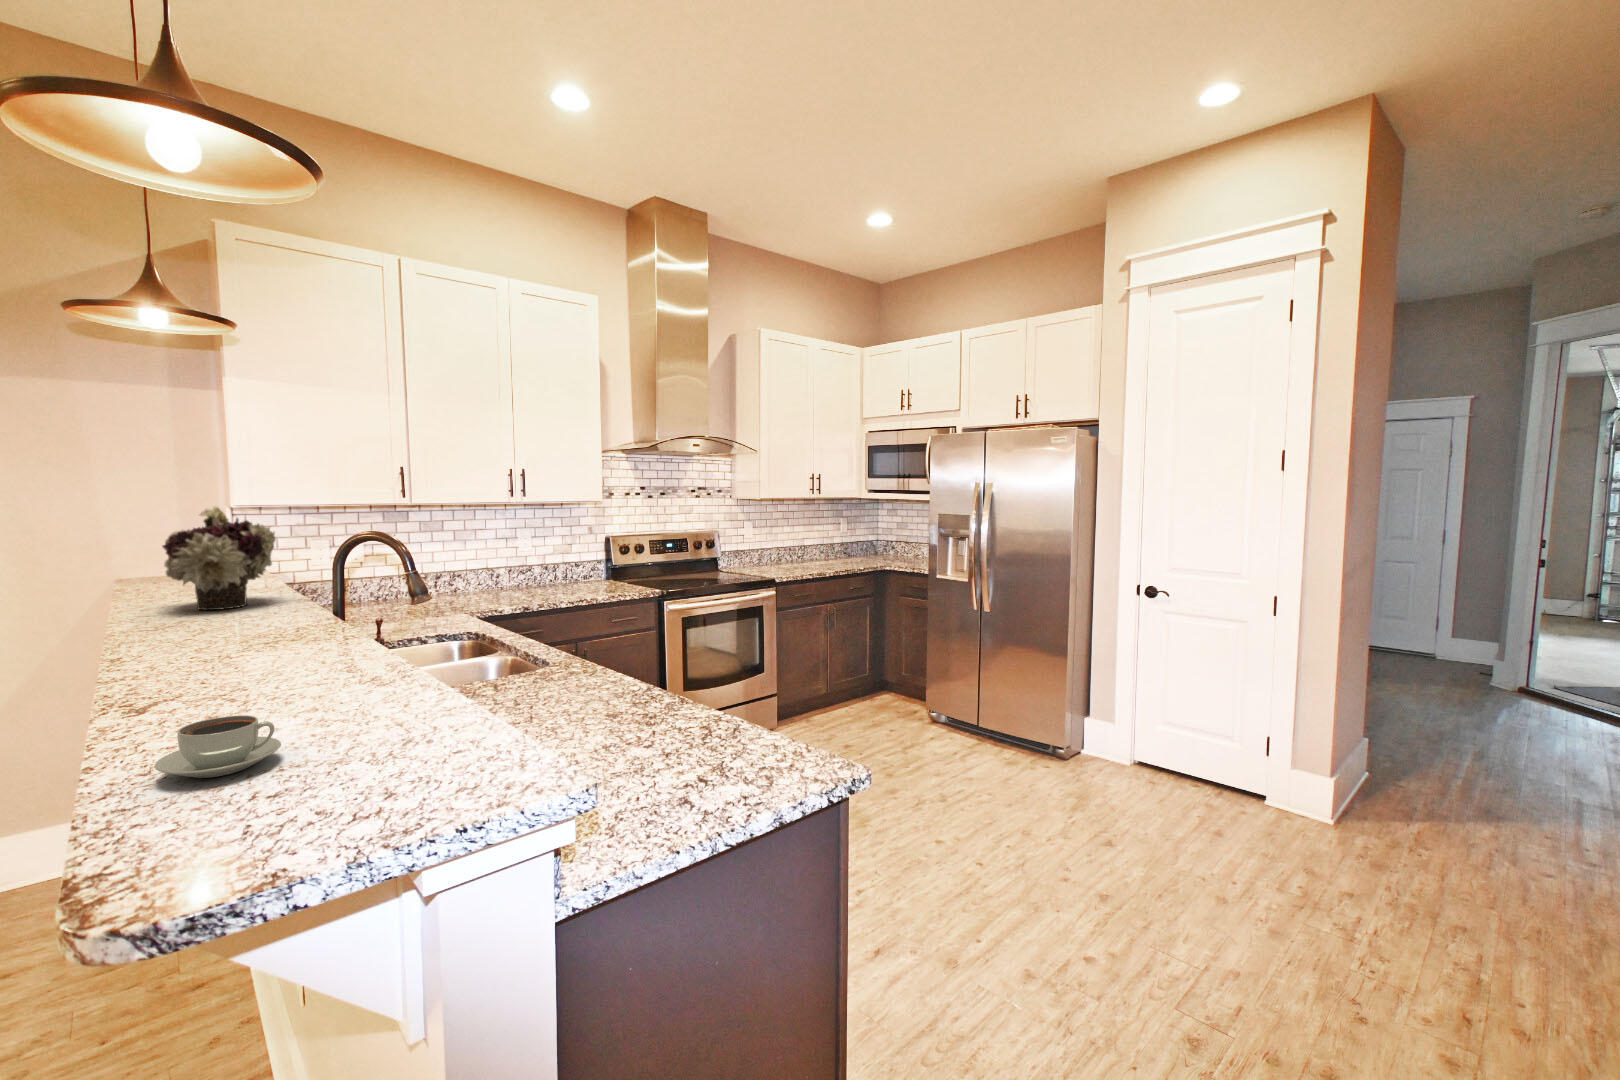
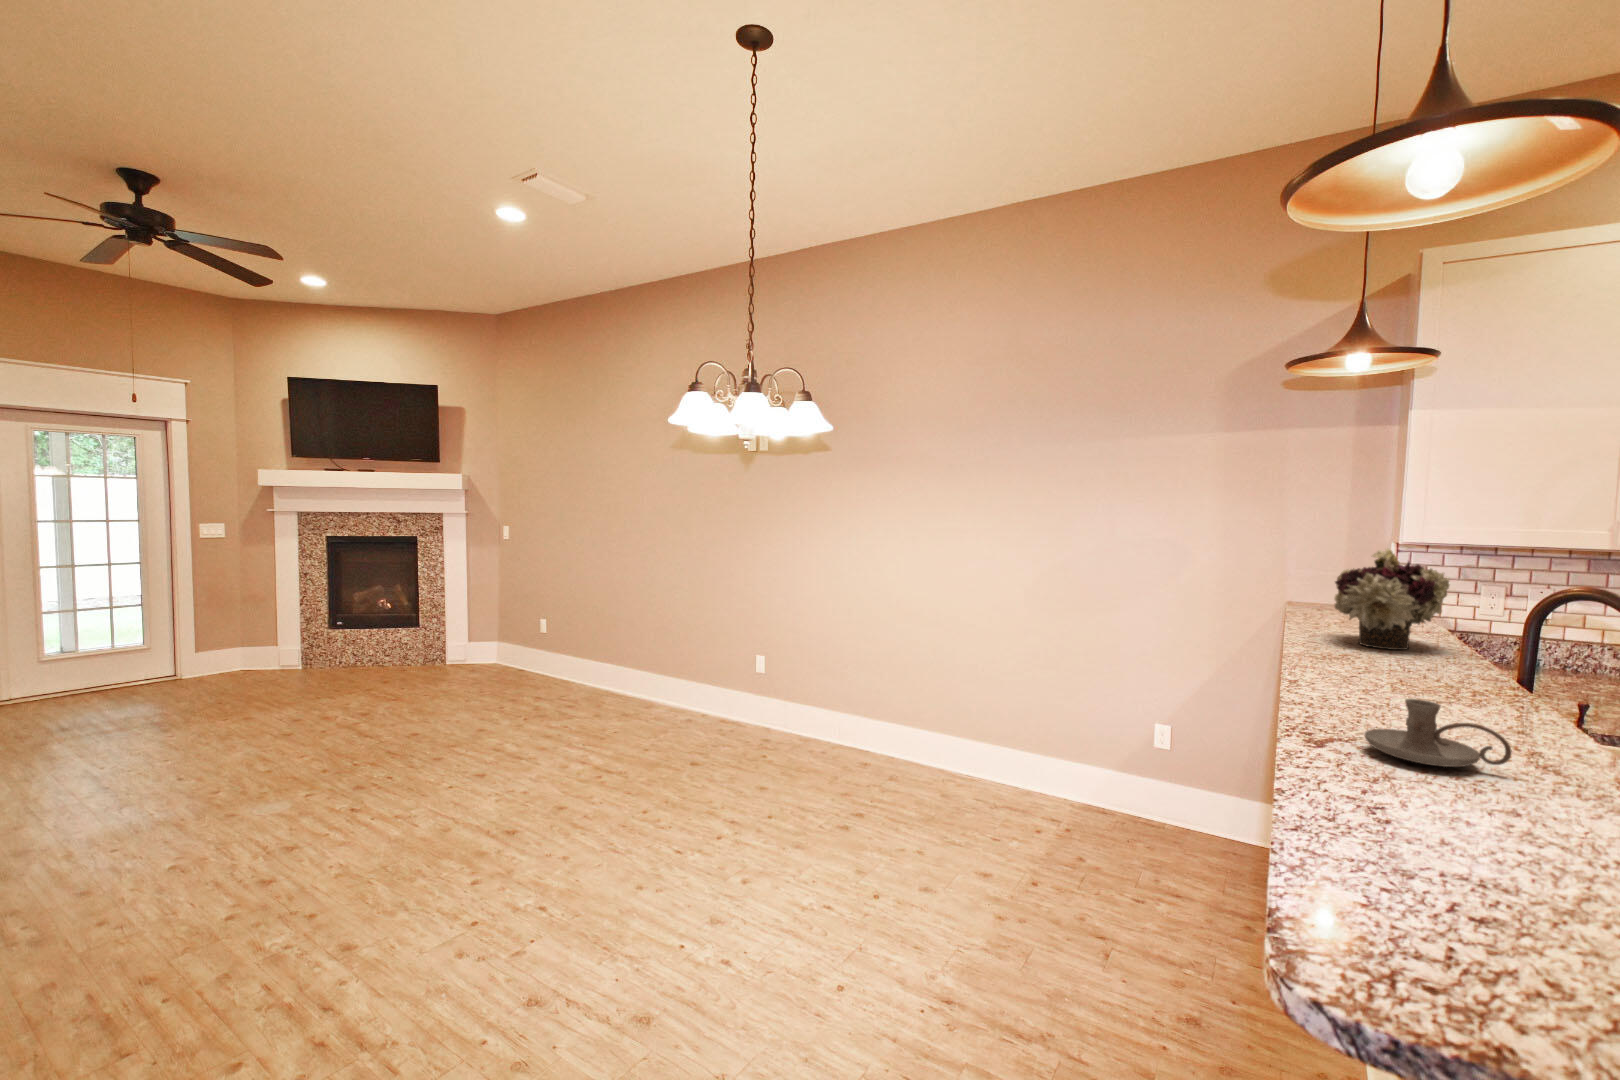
candle holder: none [189,637,314,697] -> present [1365,699,1512,767]
coffee cup: present [155,715,281,778] -> none [1342,790,1482,864]

